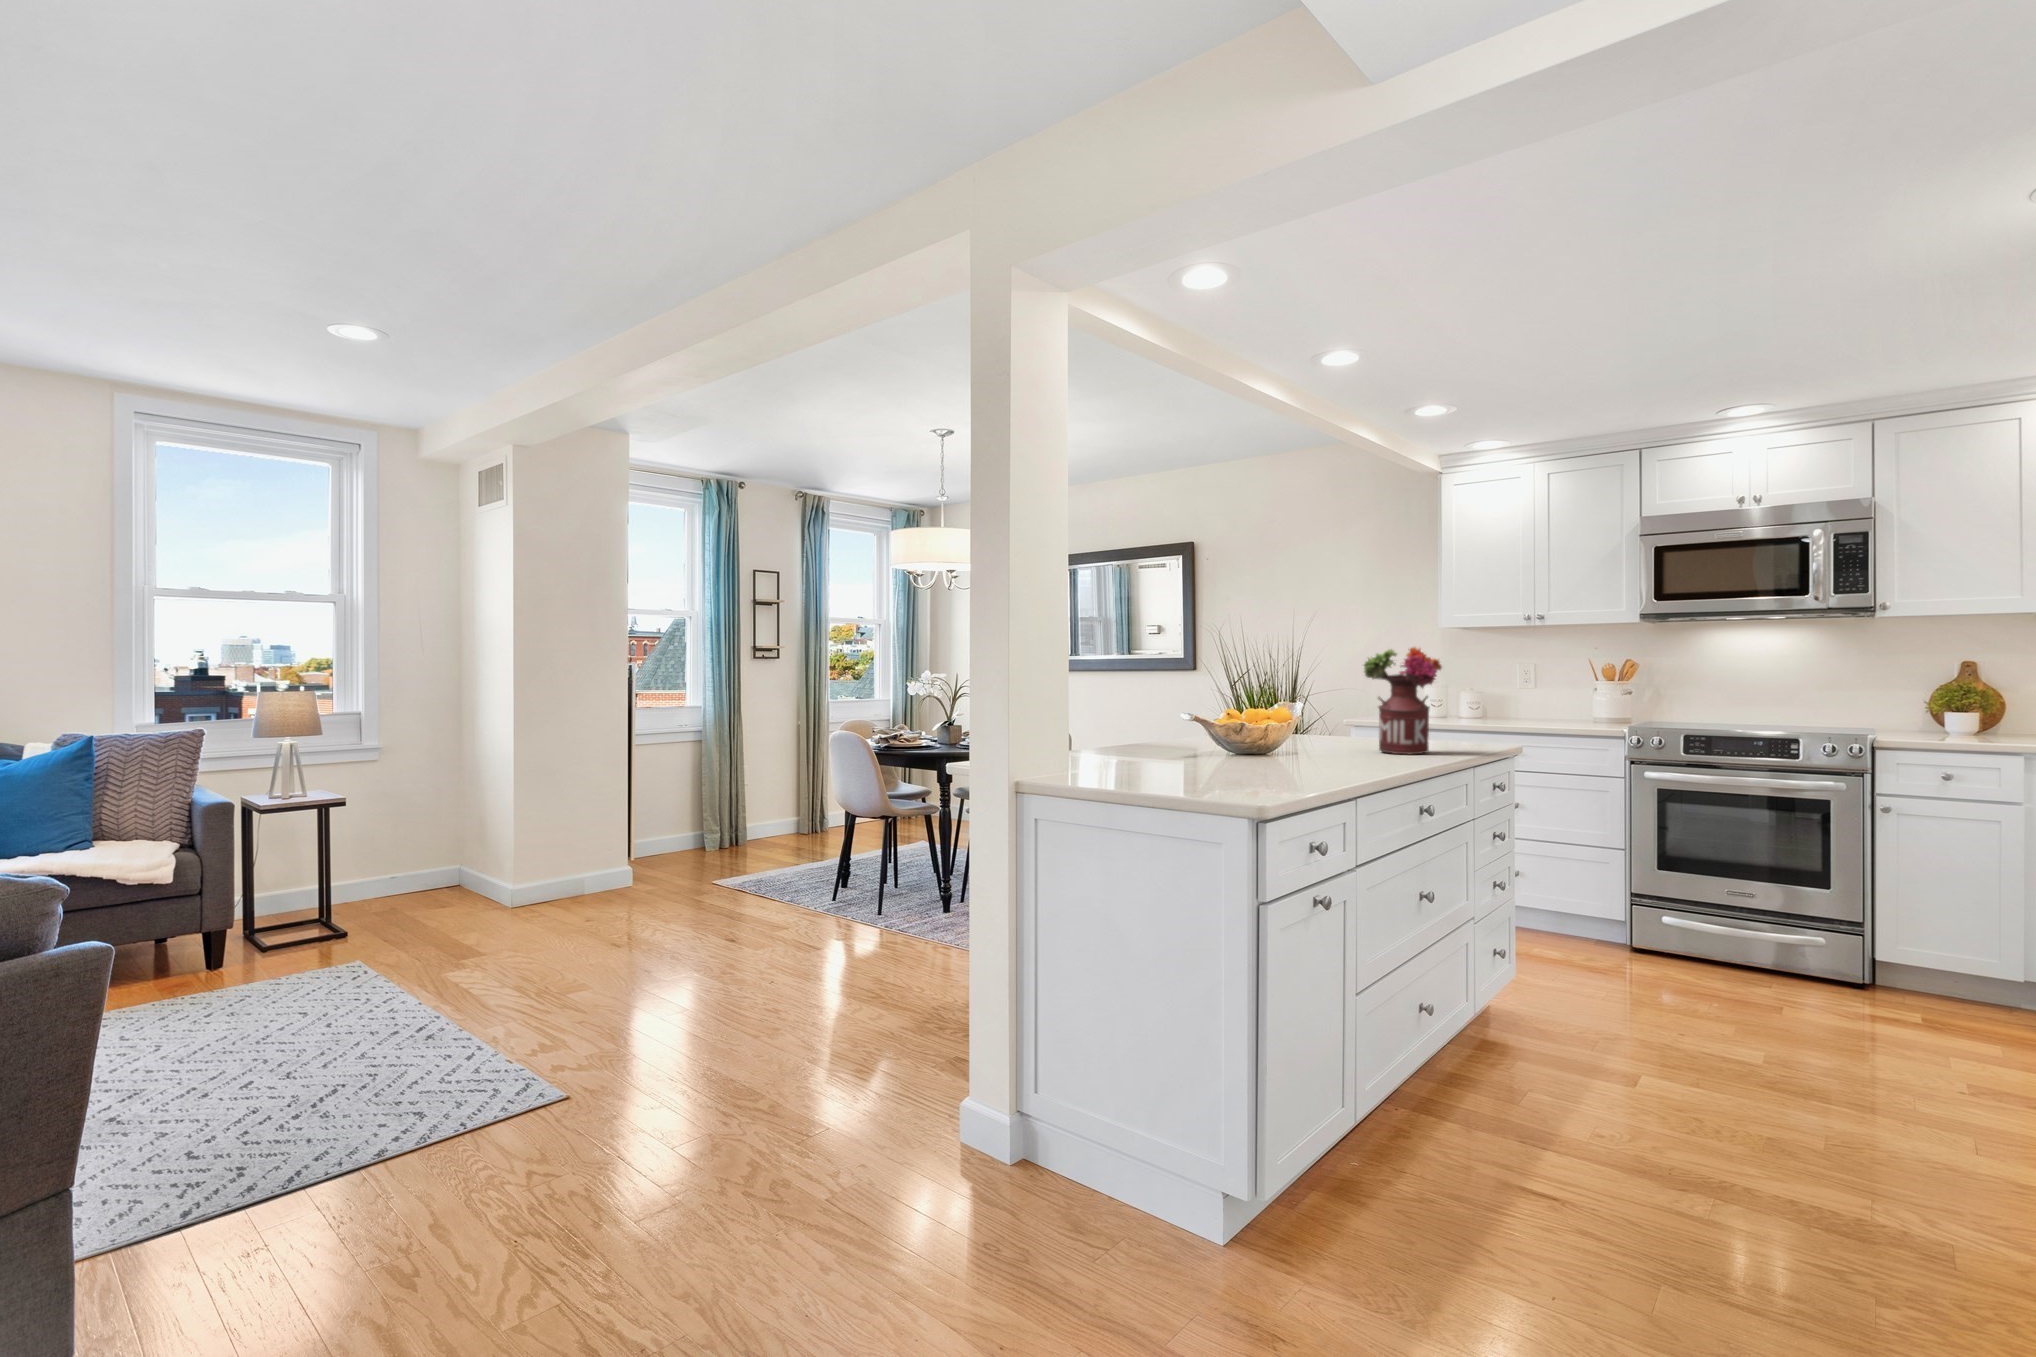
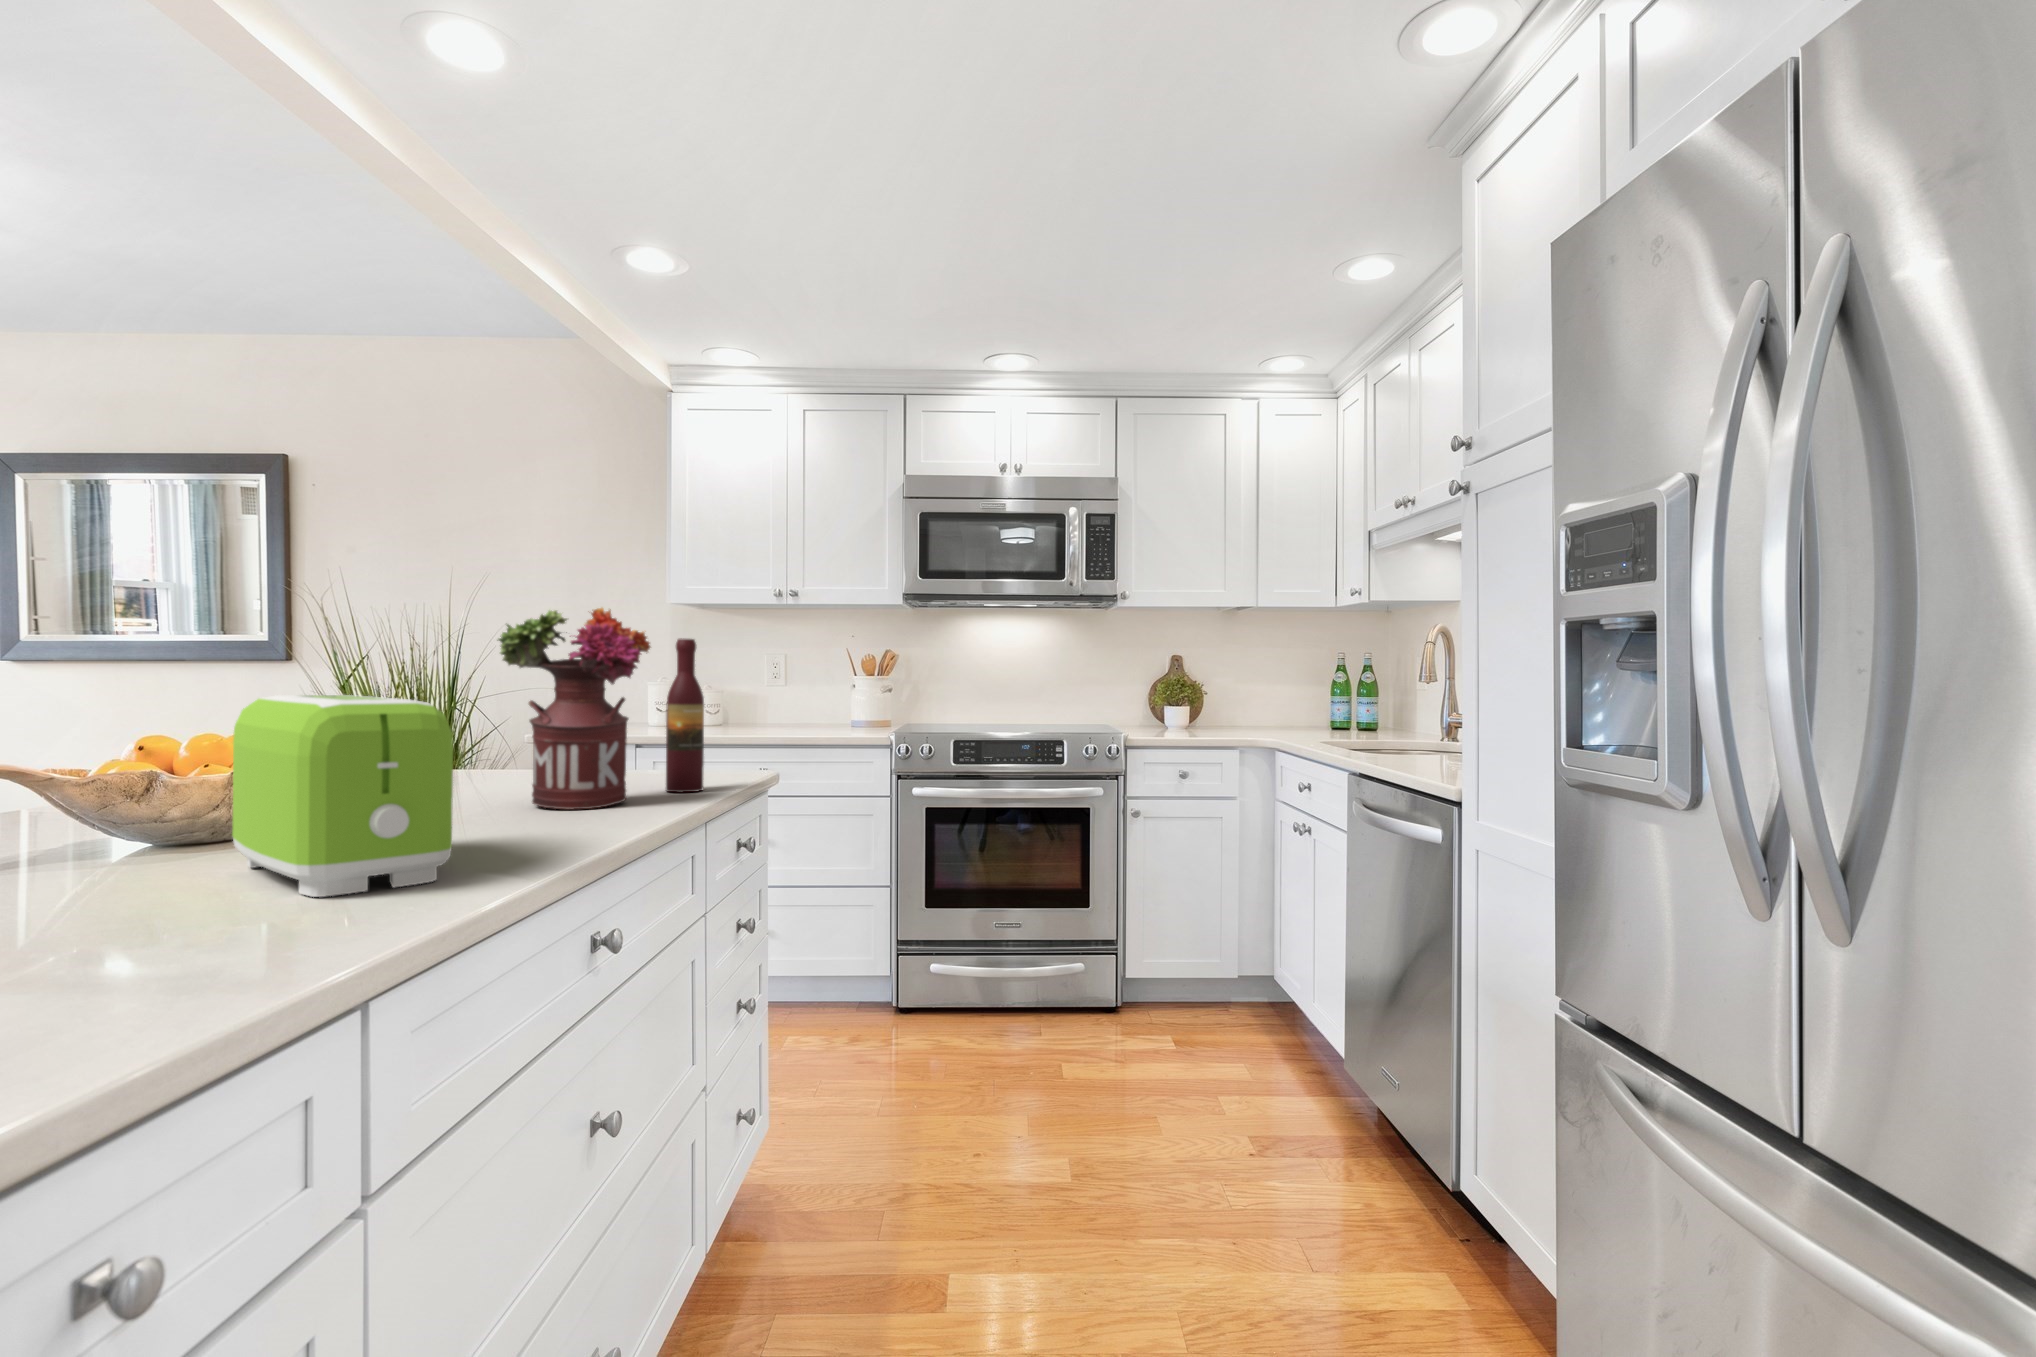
wine bottle: none [1450,662,1473,751] -> present [666,638,704,792]
toaster: none [1276,693,1366,771] -> present [232,695,453,897]

